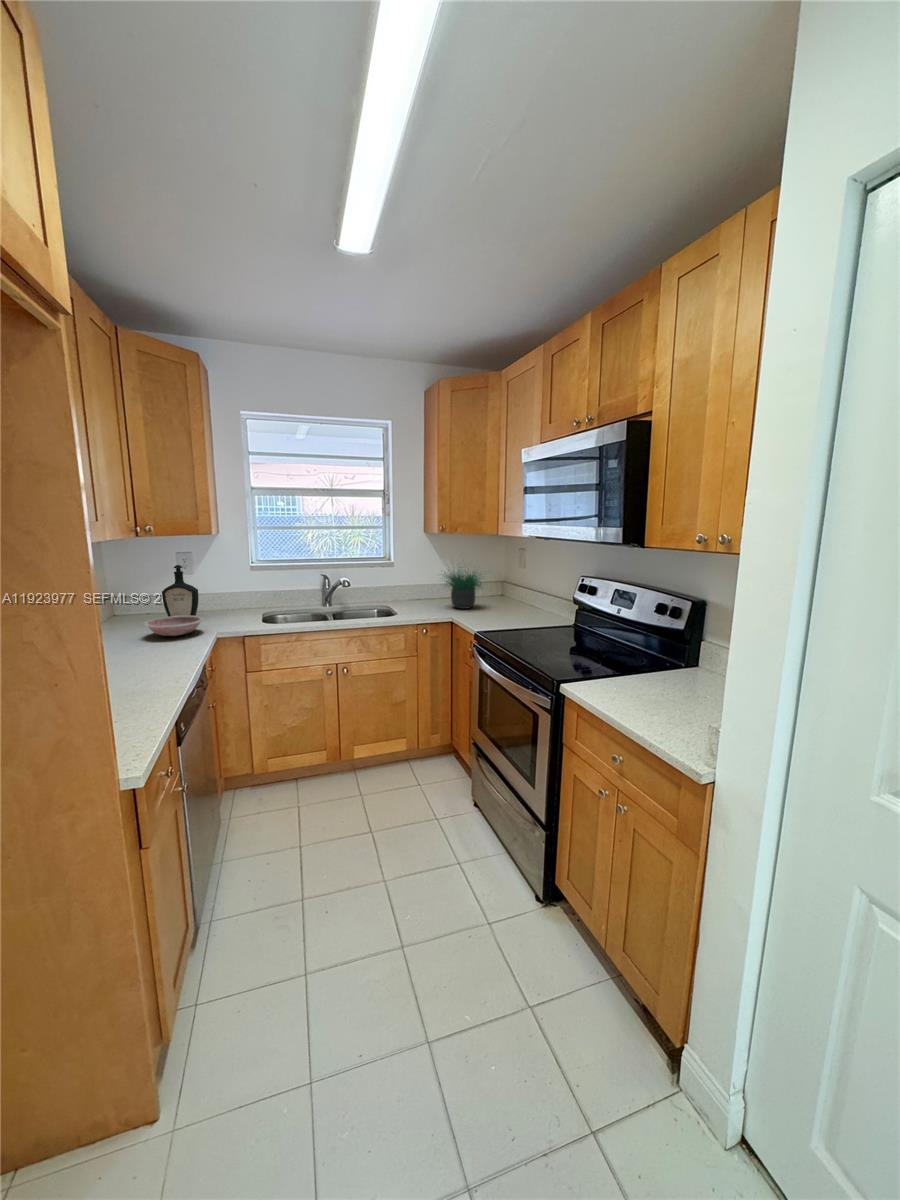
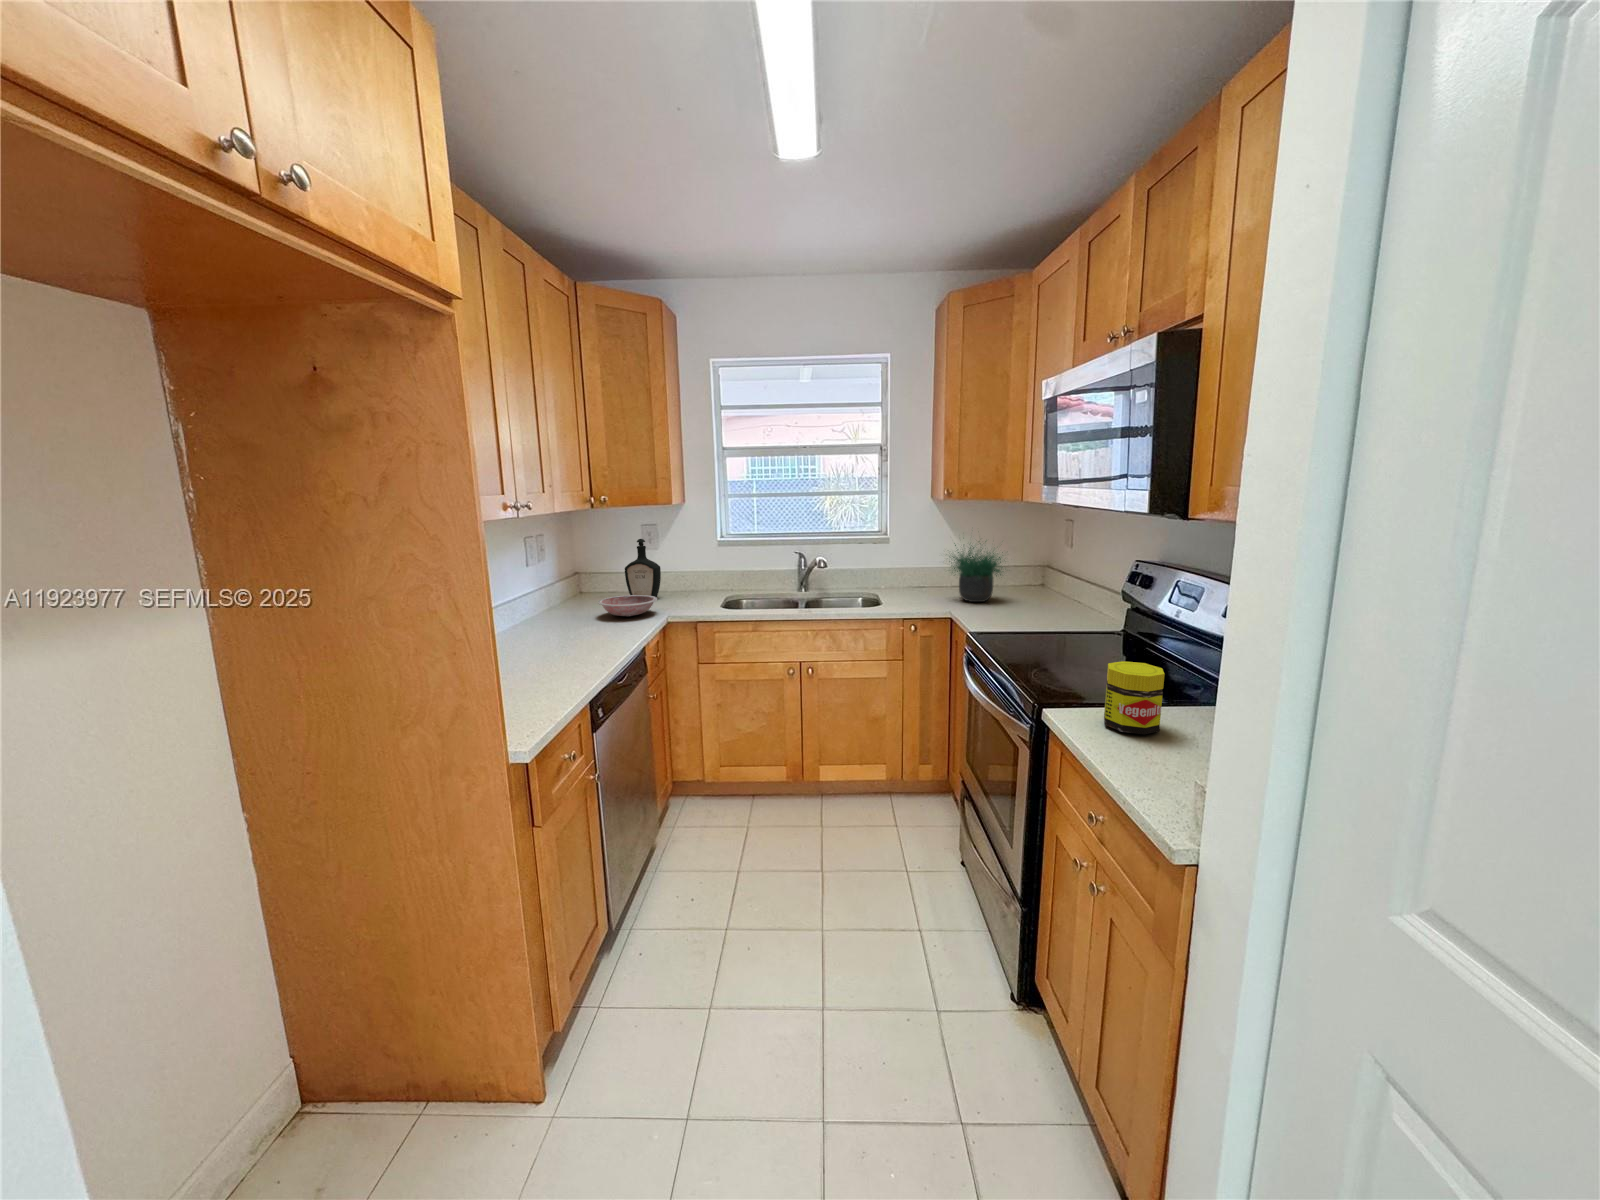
jar: none [598,645,637,693] -> present [1104,661,1165,734]

